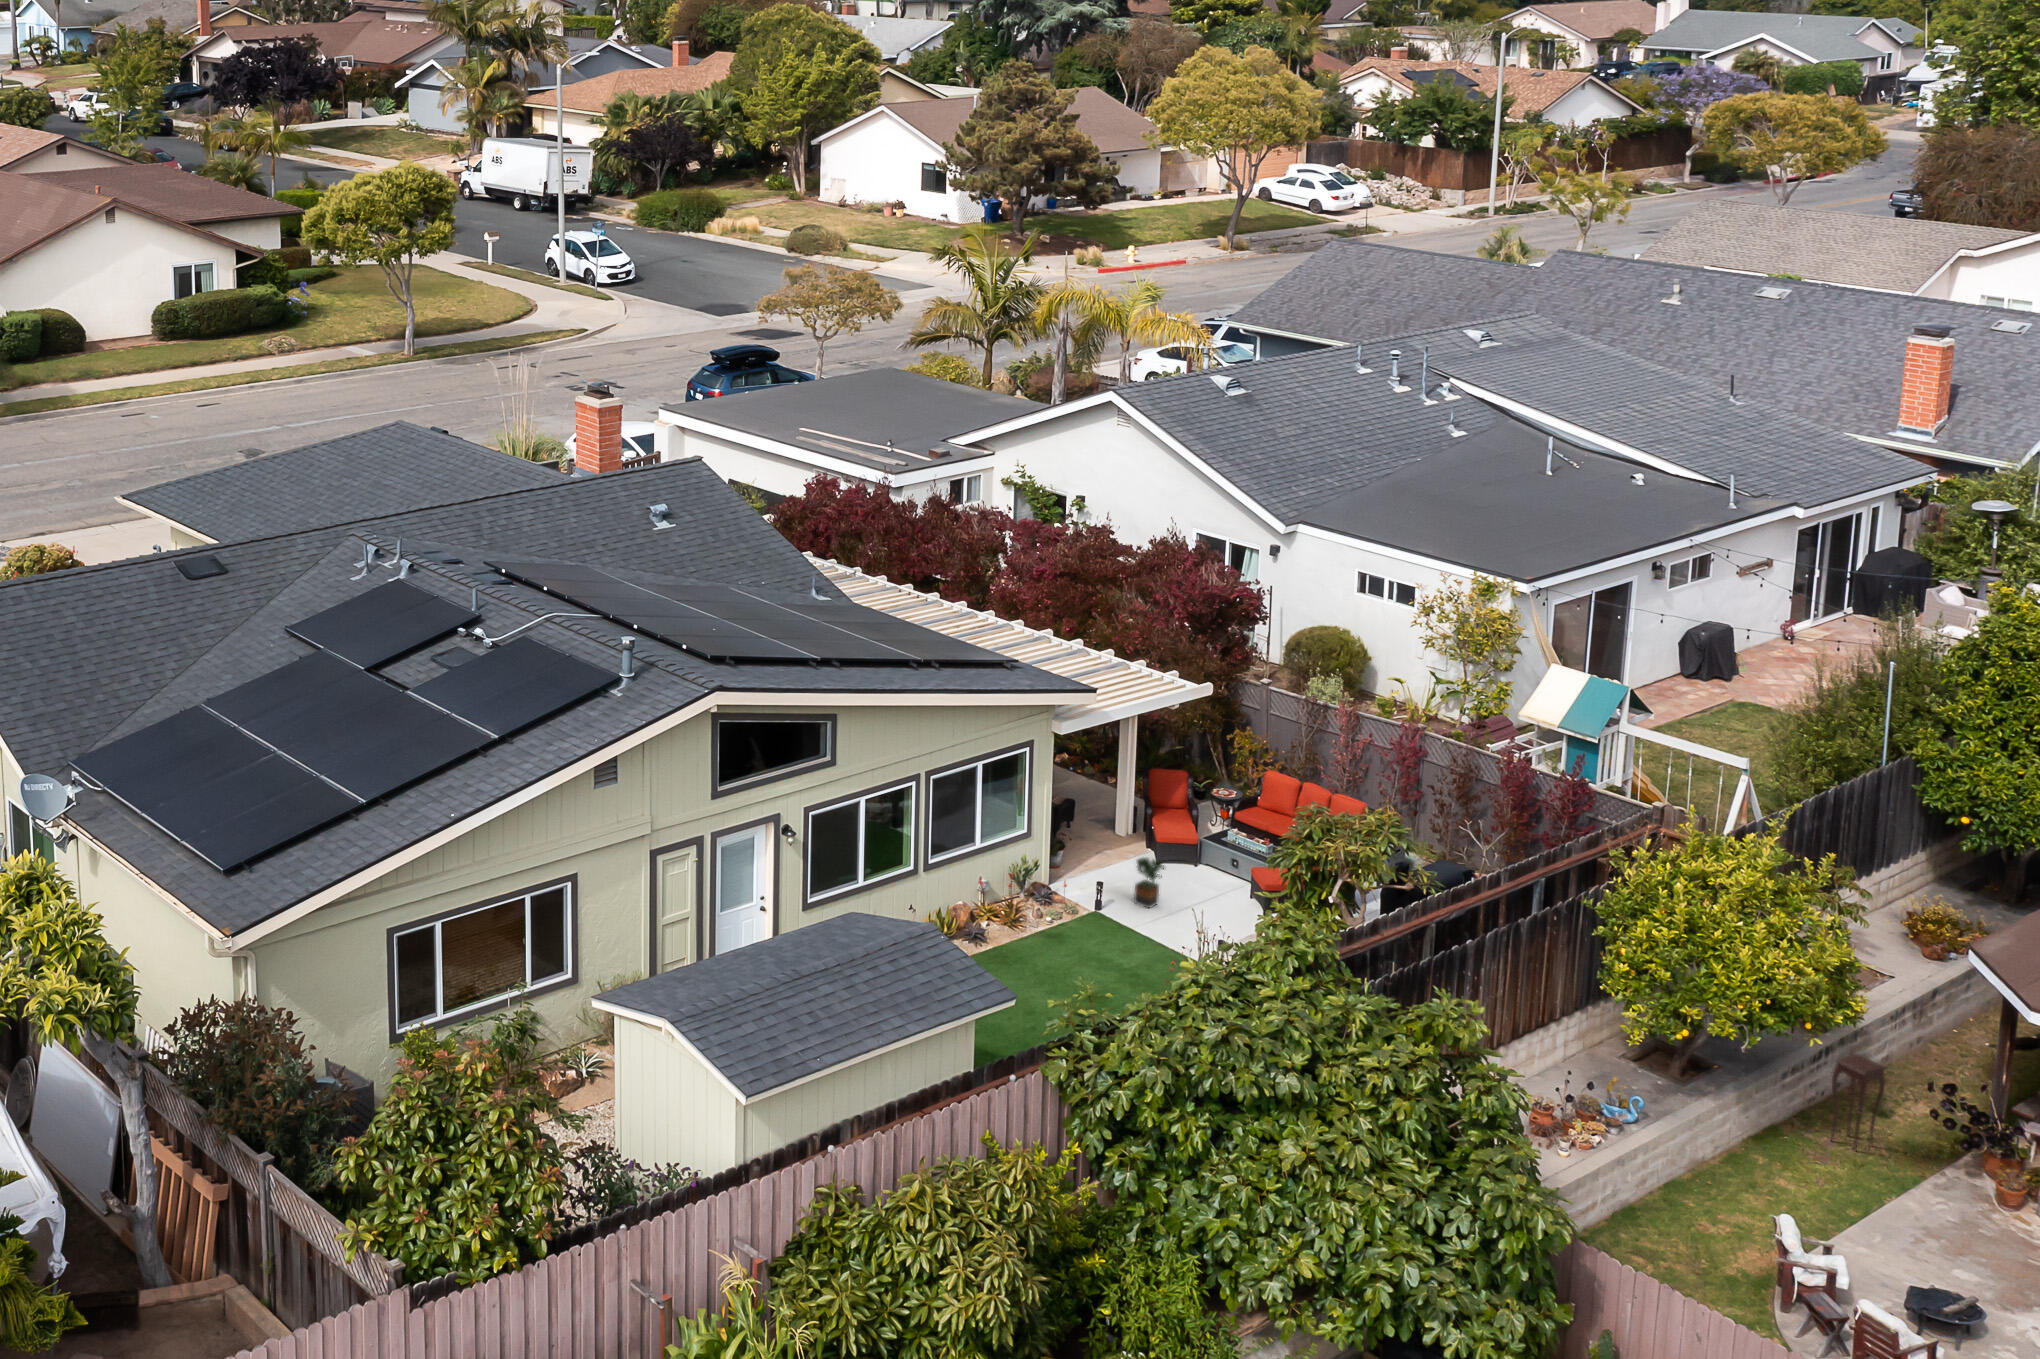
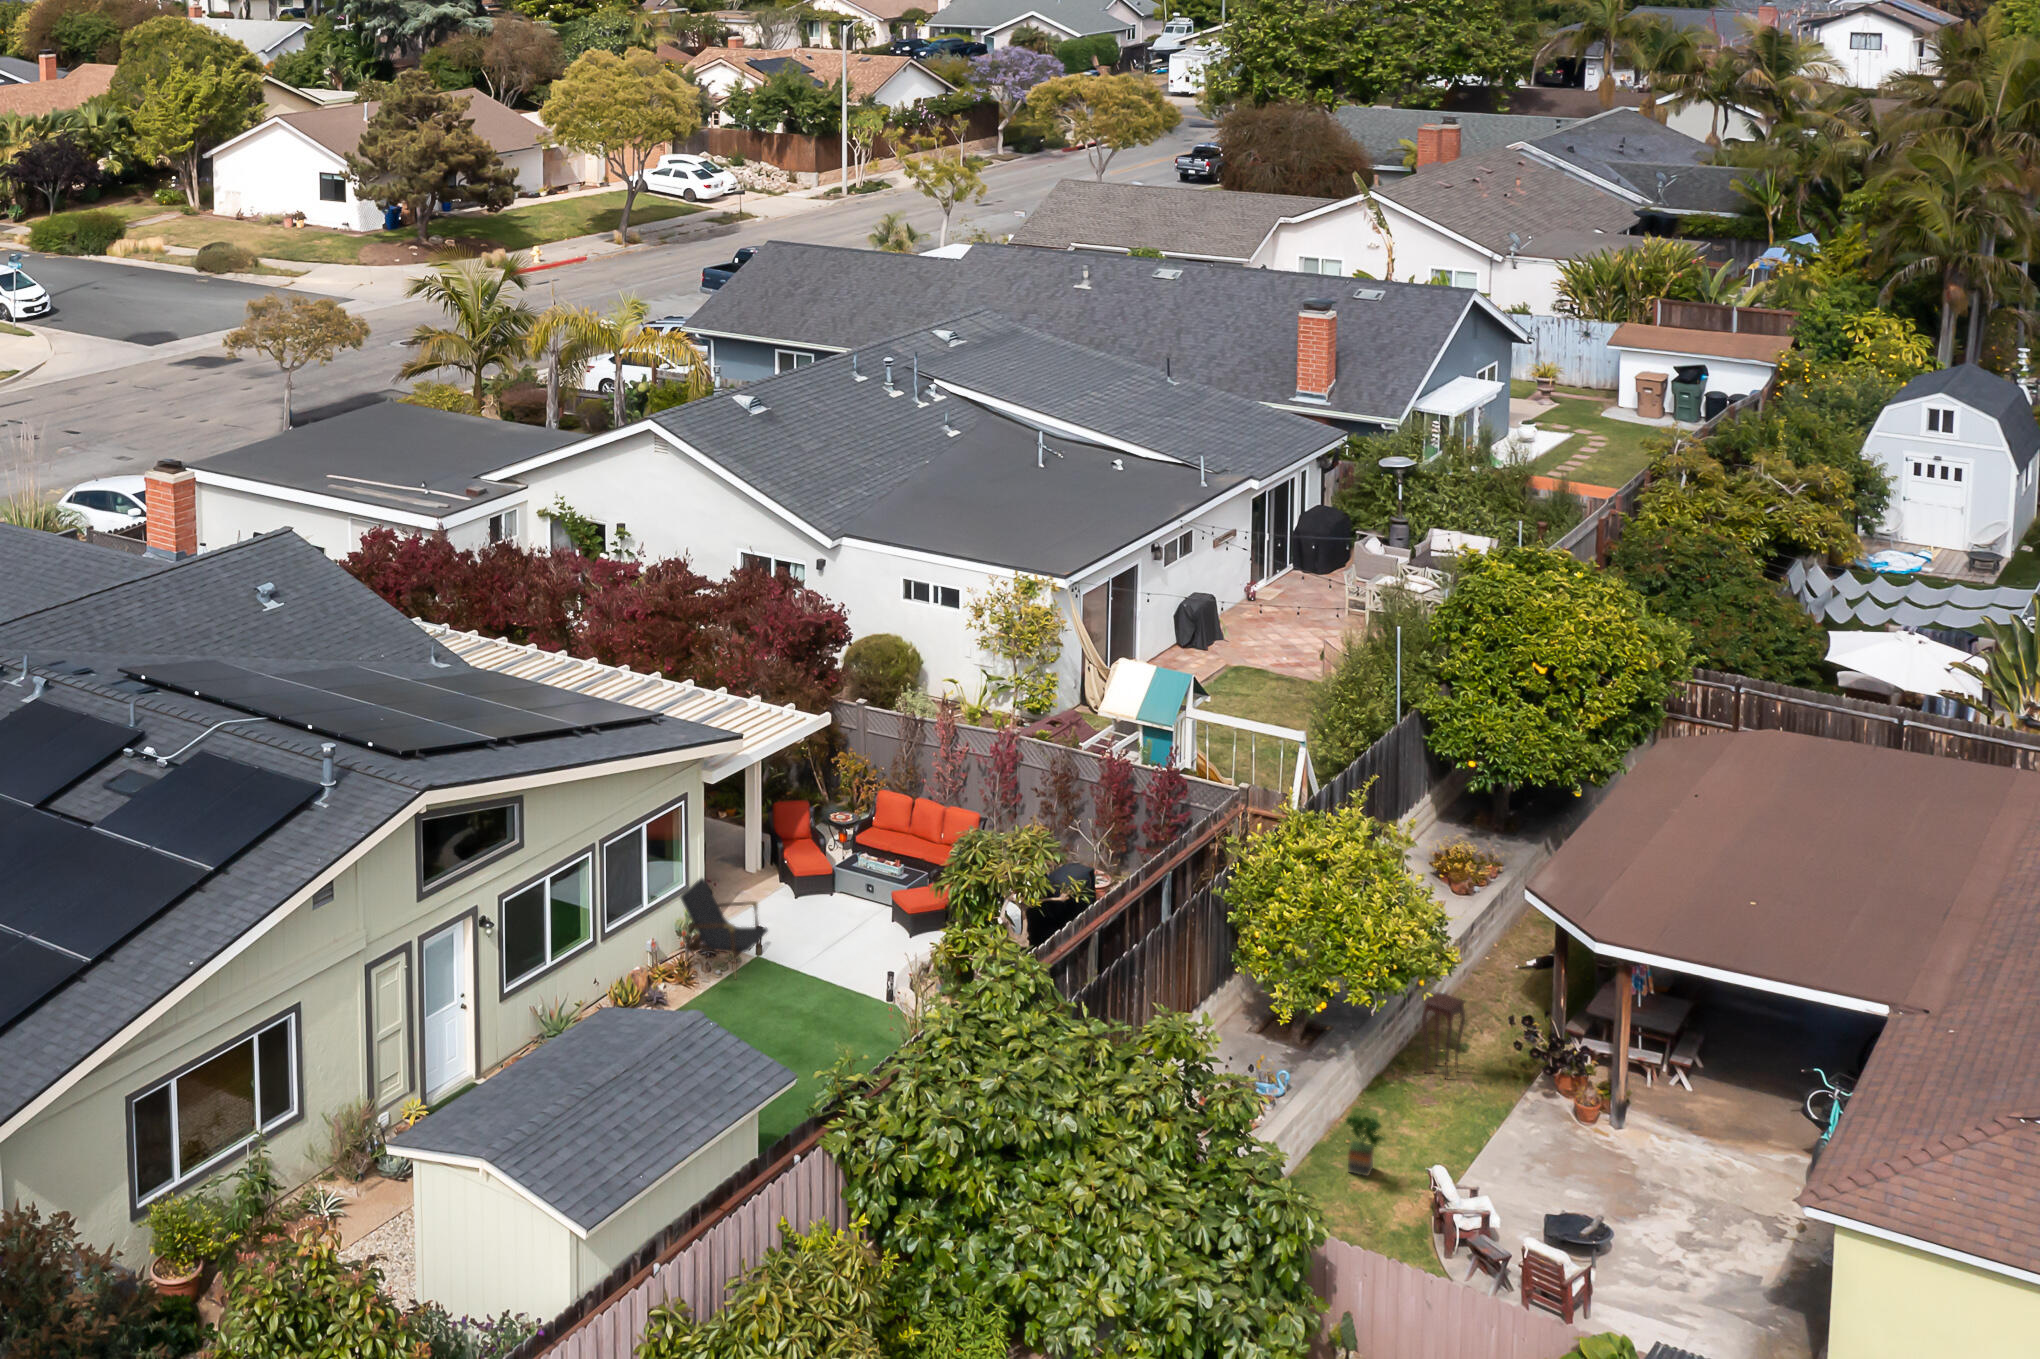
lounge chair: none [1020,832,1112,939] -> present [681,878,768,978]
potted tree: present [1134,858,1164,908] -> present [1345,1116,1381,1176]

